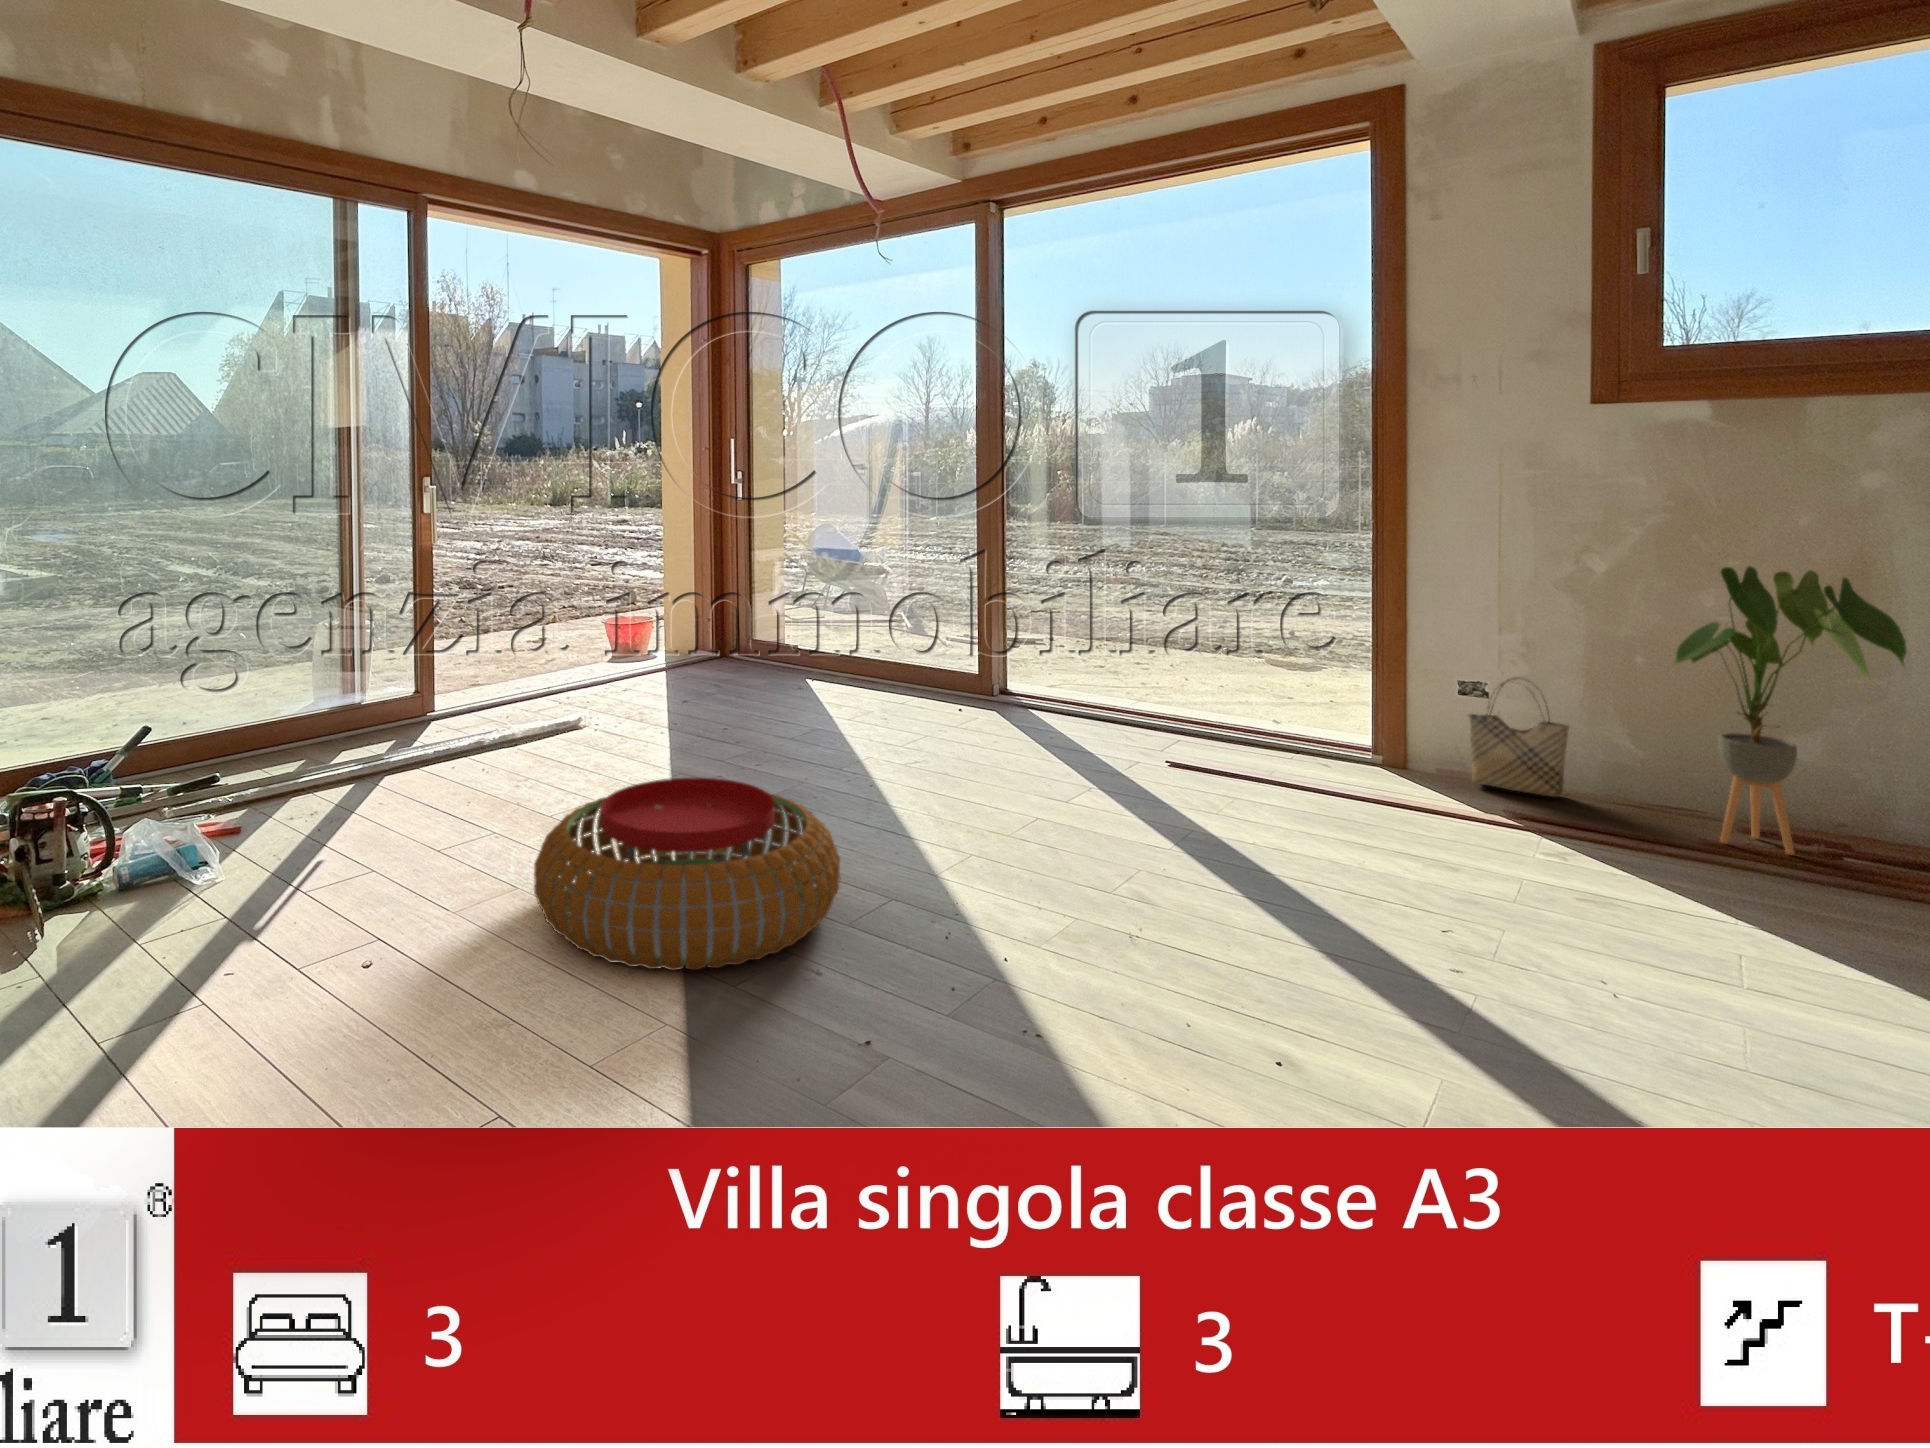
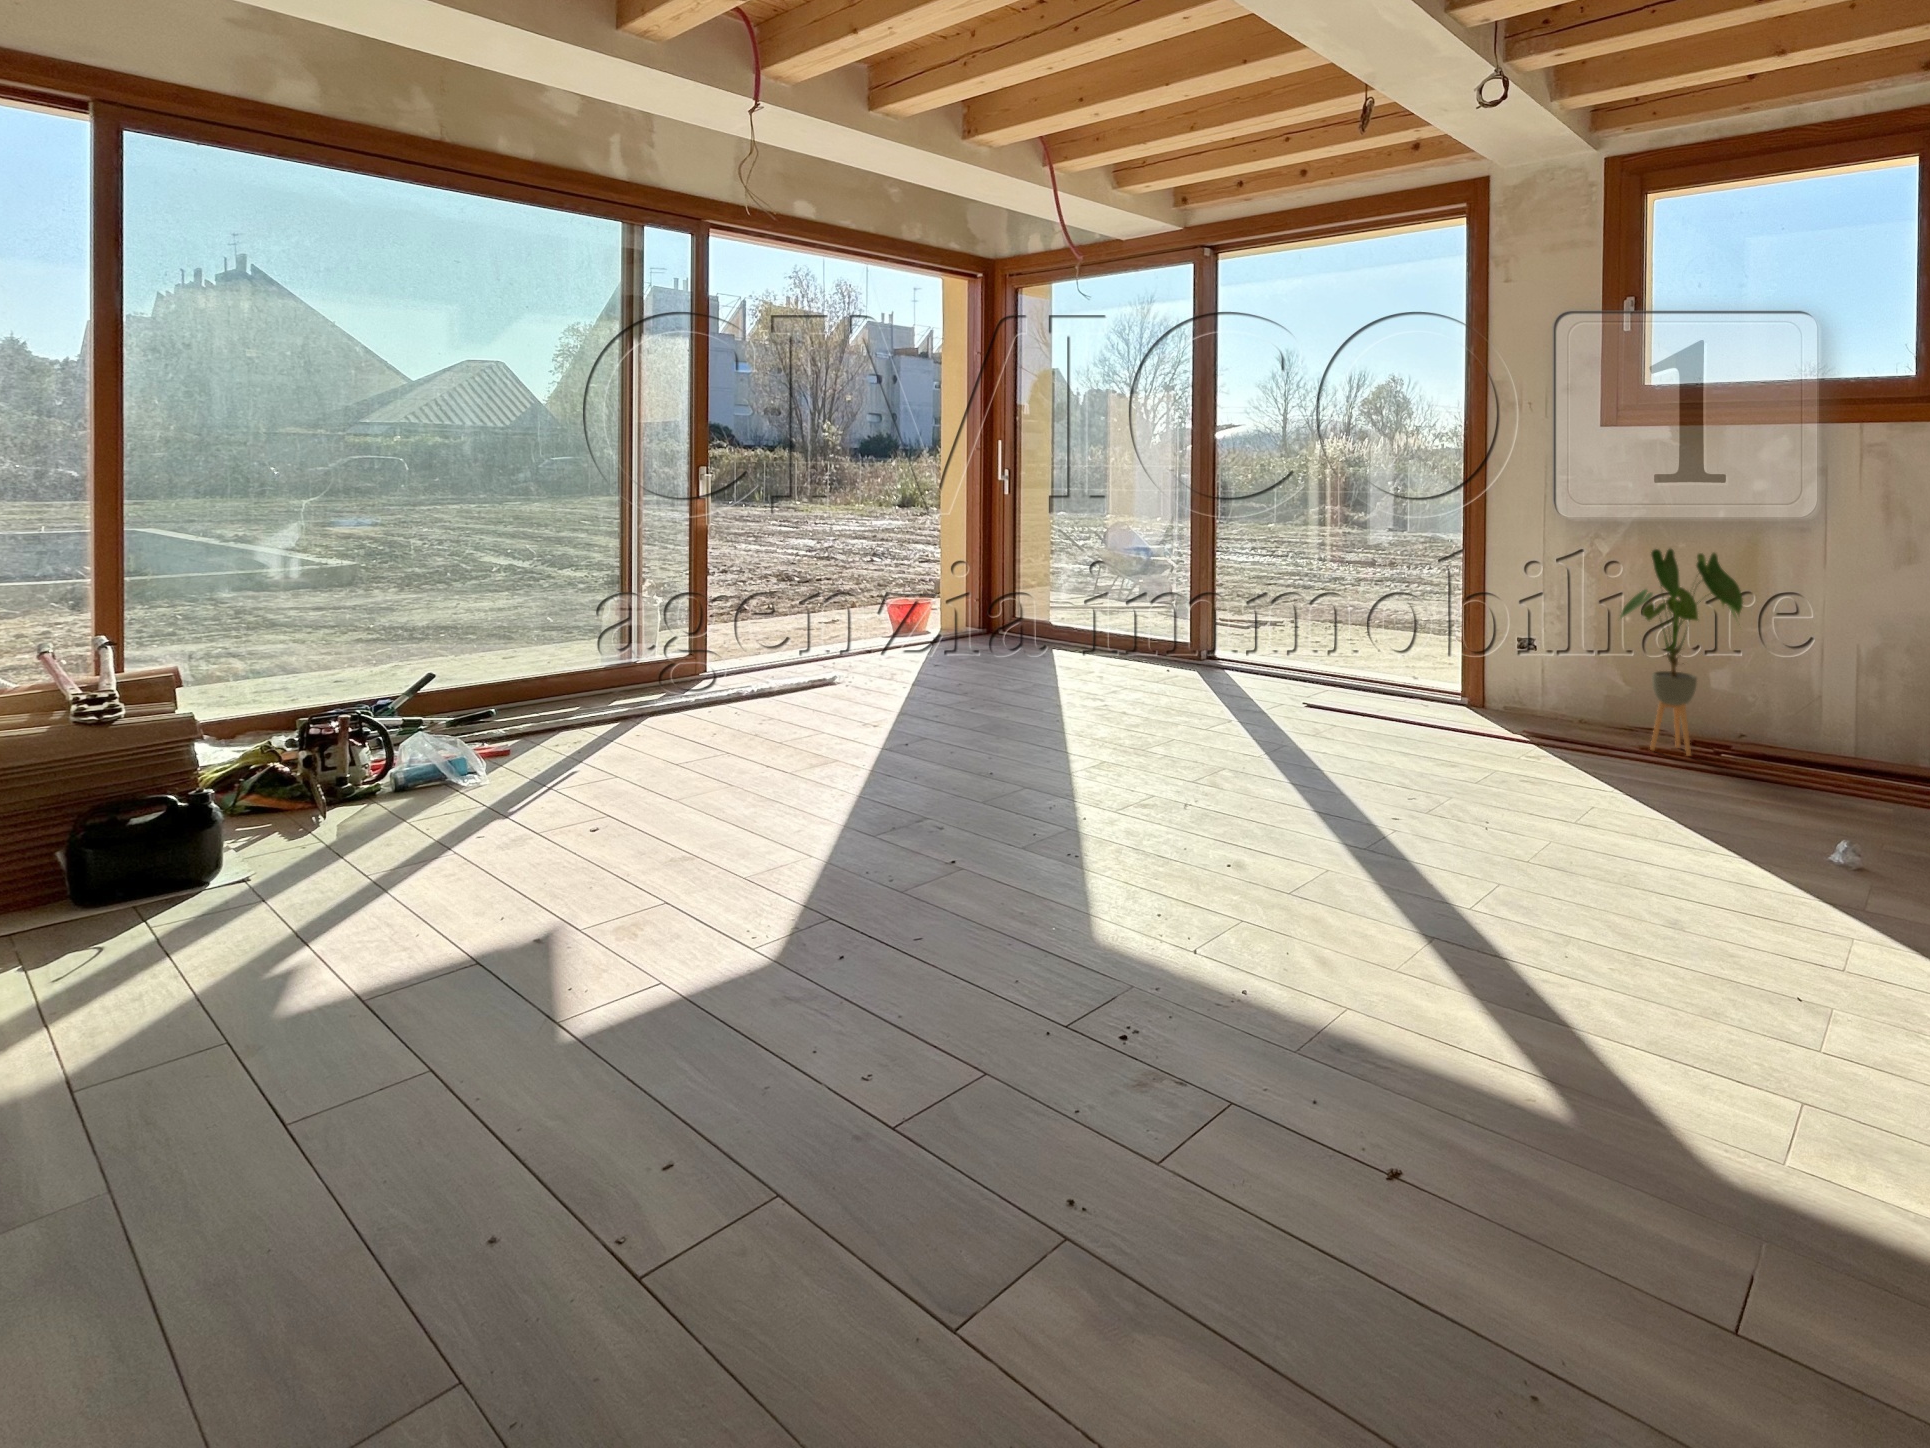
woven basket: present [1469,677,1569,797] -> none [1516,636,1580,725]
pouf: present [534,778,840,971] -> none [729,700,973,826]

